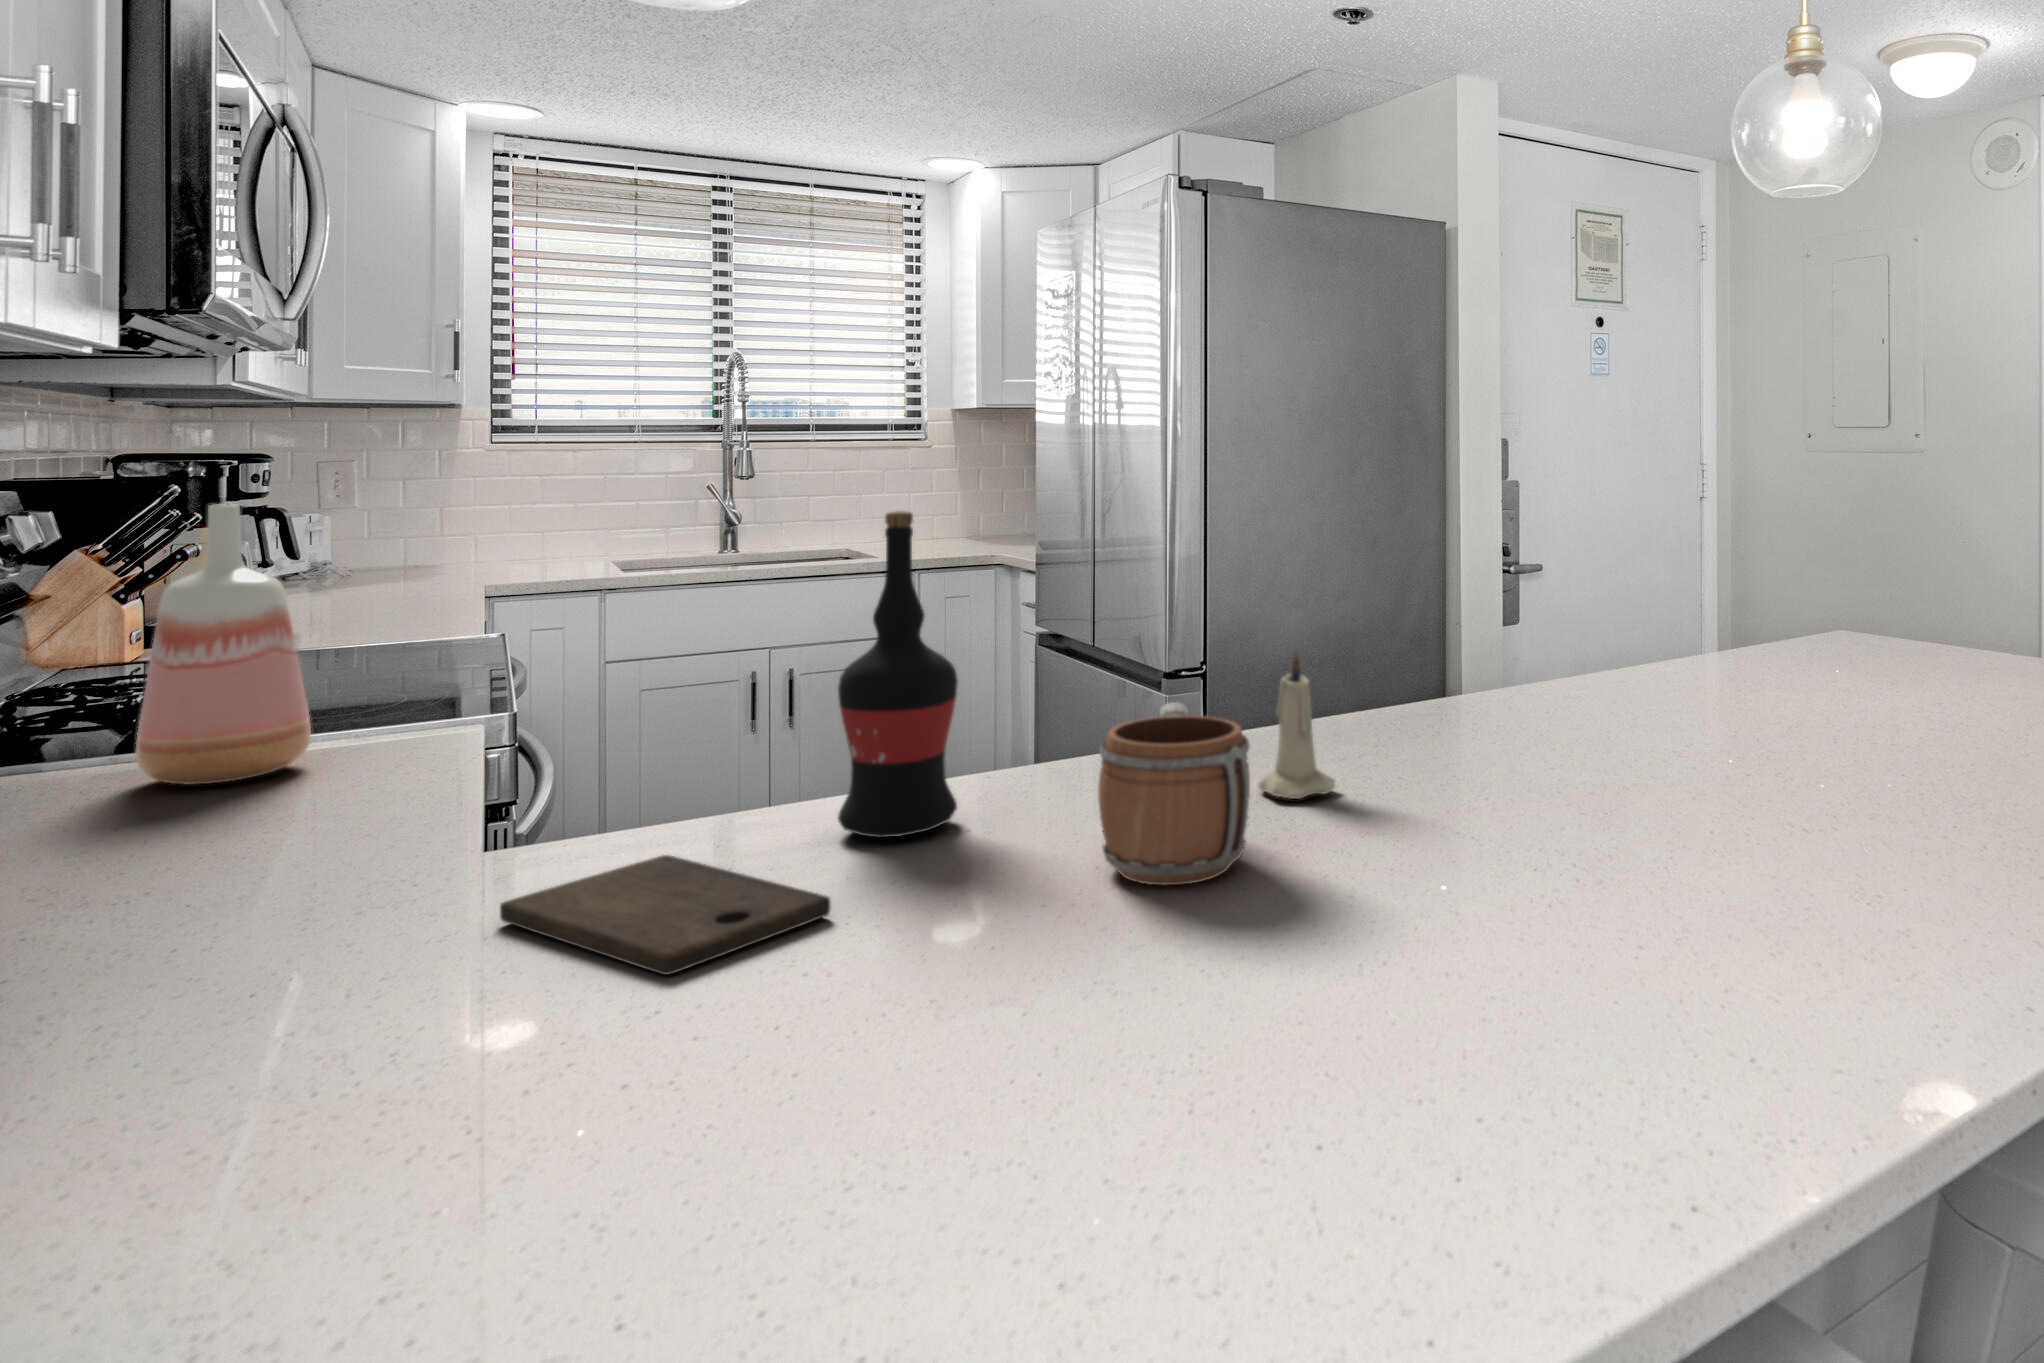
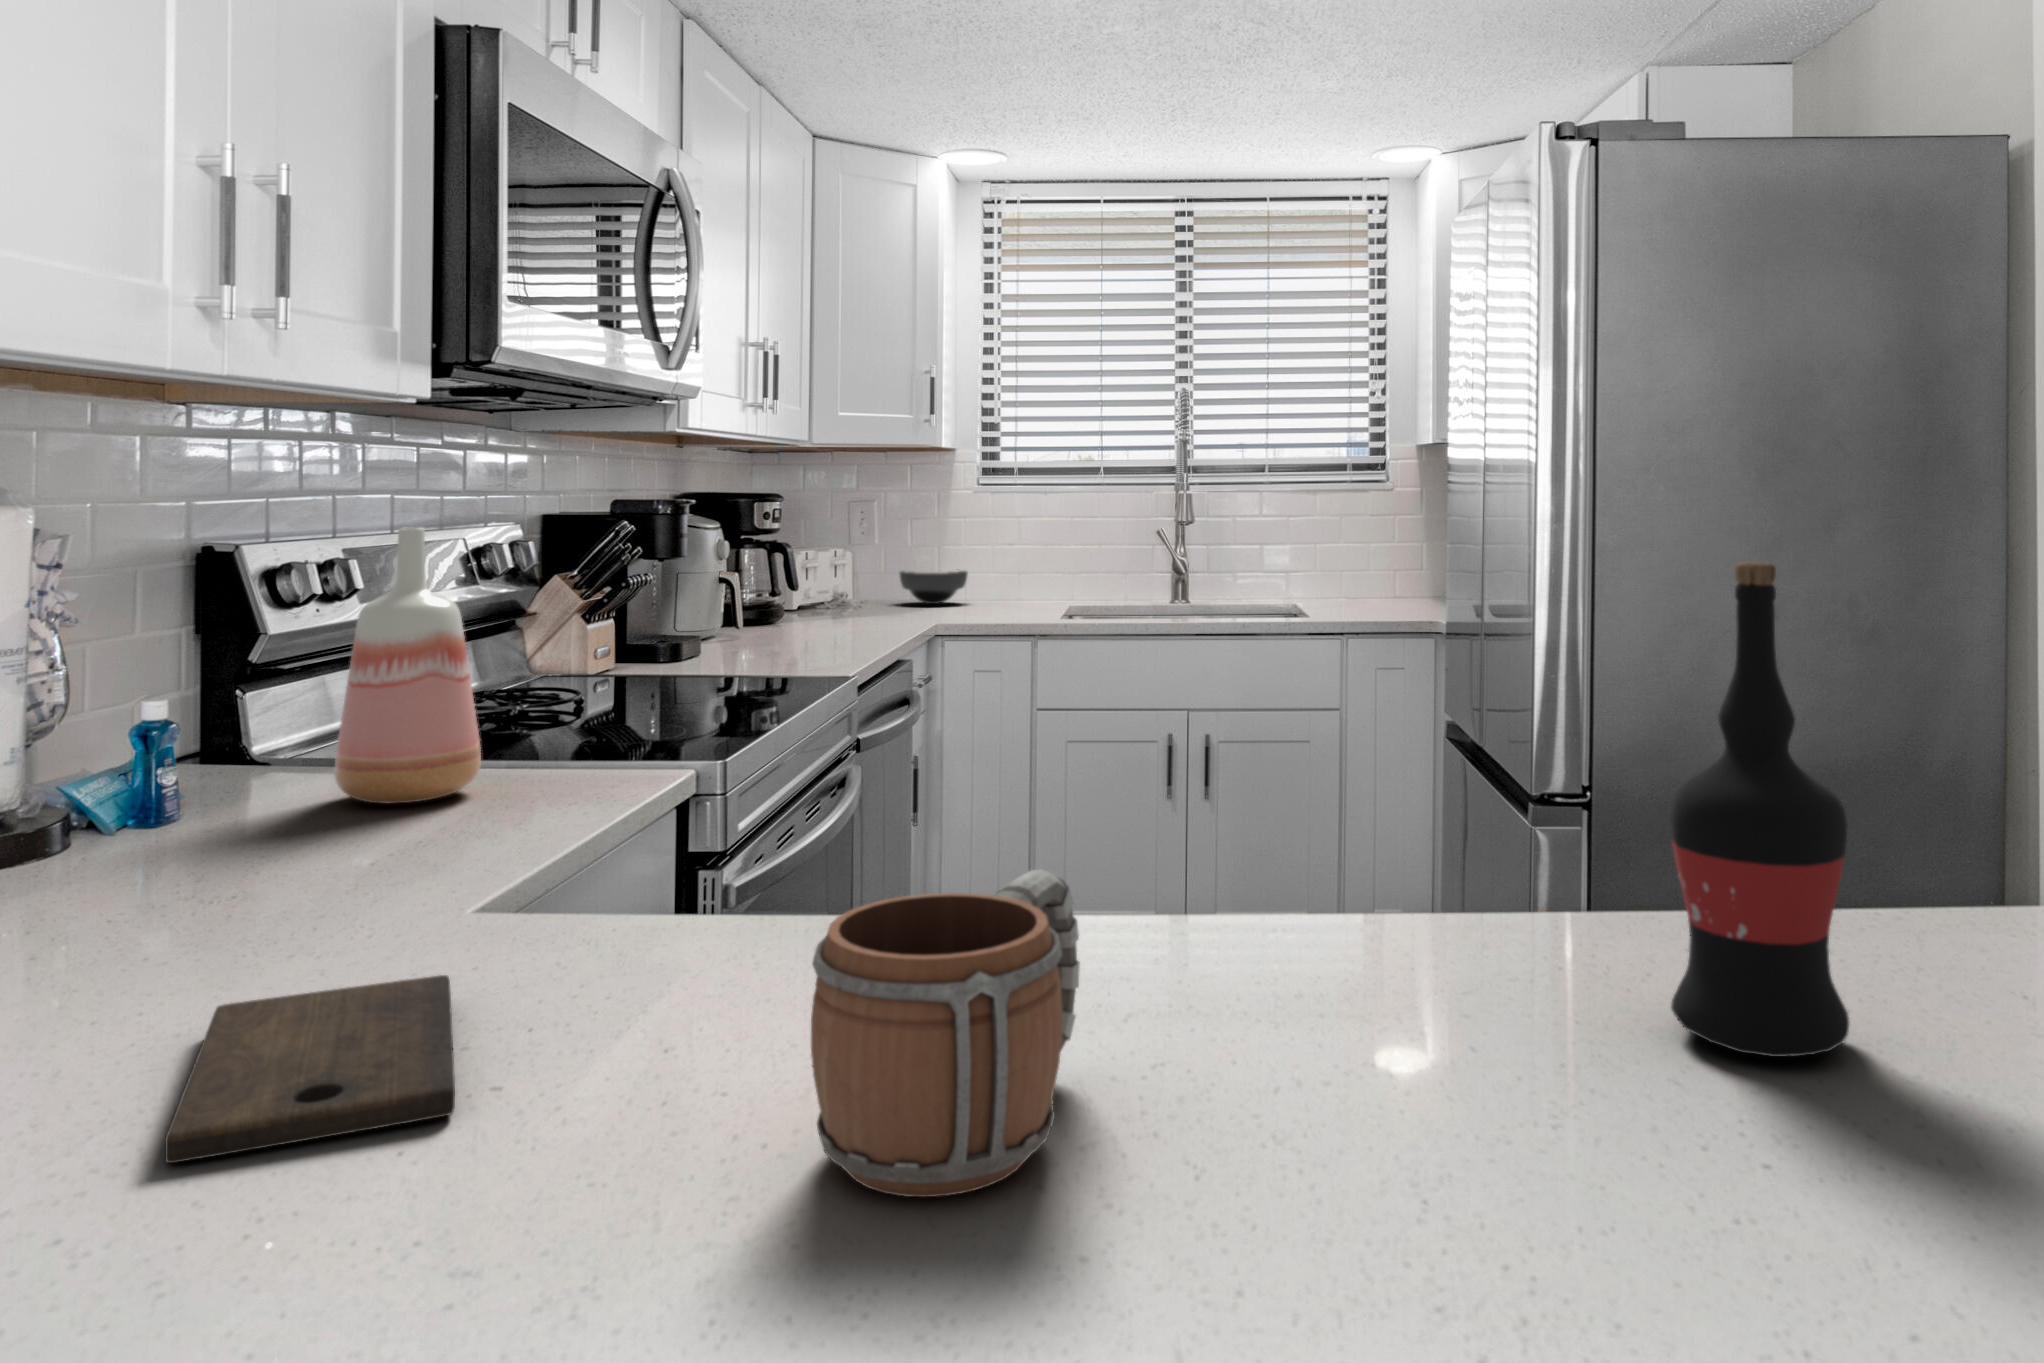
wine bottle: present [838,511,958,838] -> present [1669,562,1850,1057]
bowl: none [397,531,484,568] -> present [899,571,967,604]
candle: present [1258,651,1335,799] -> none [1252,802,1376,1063]

